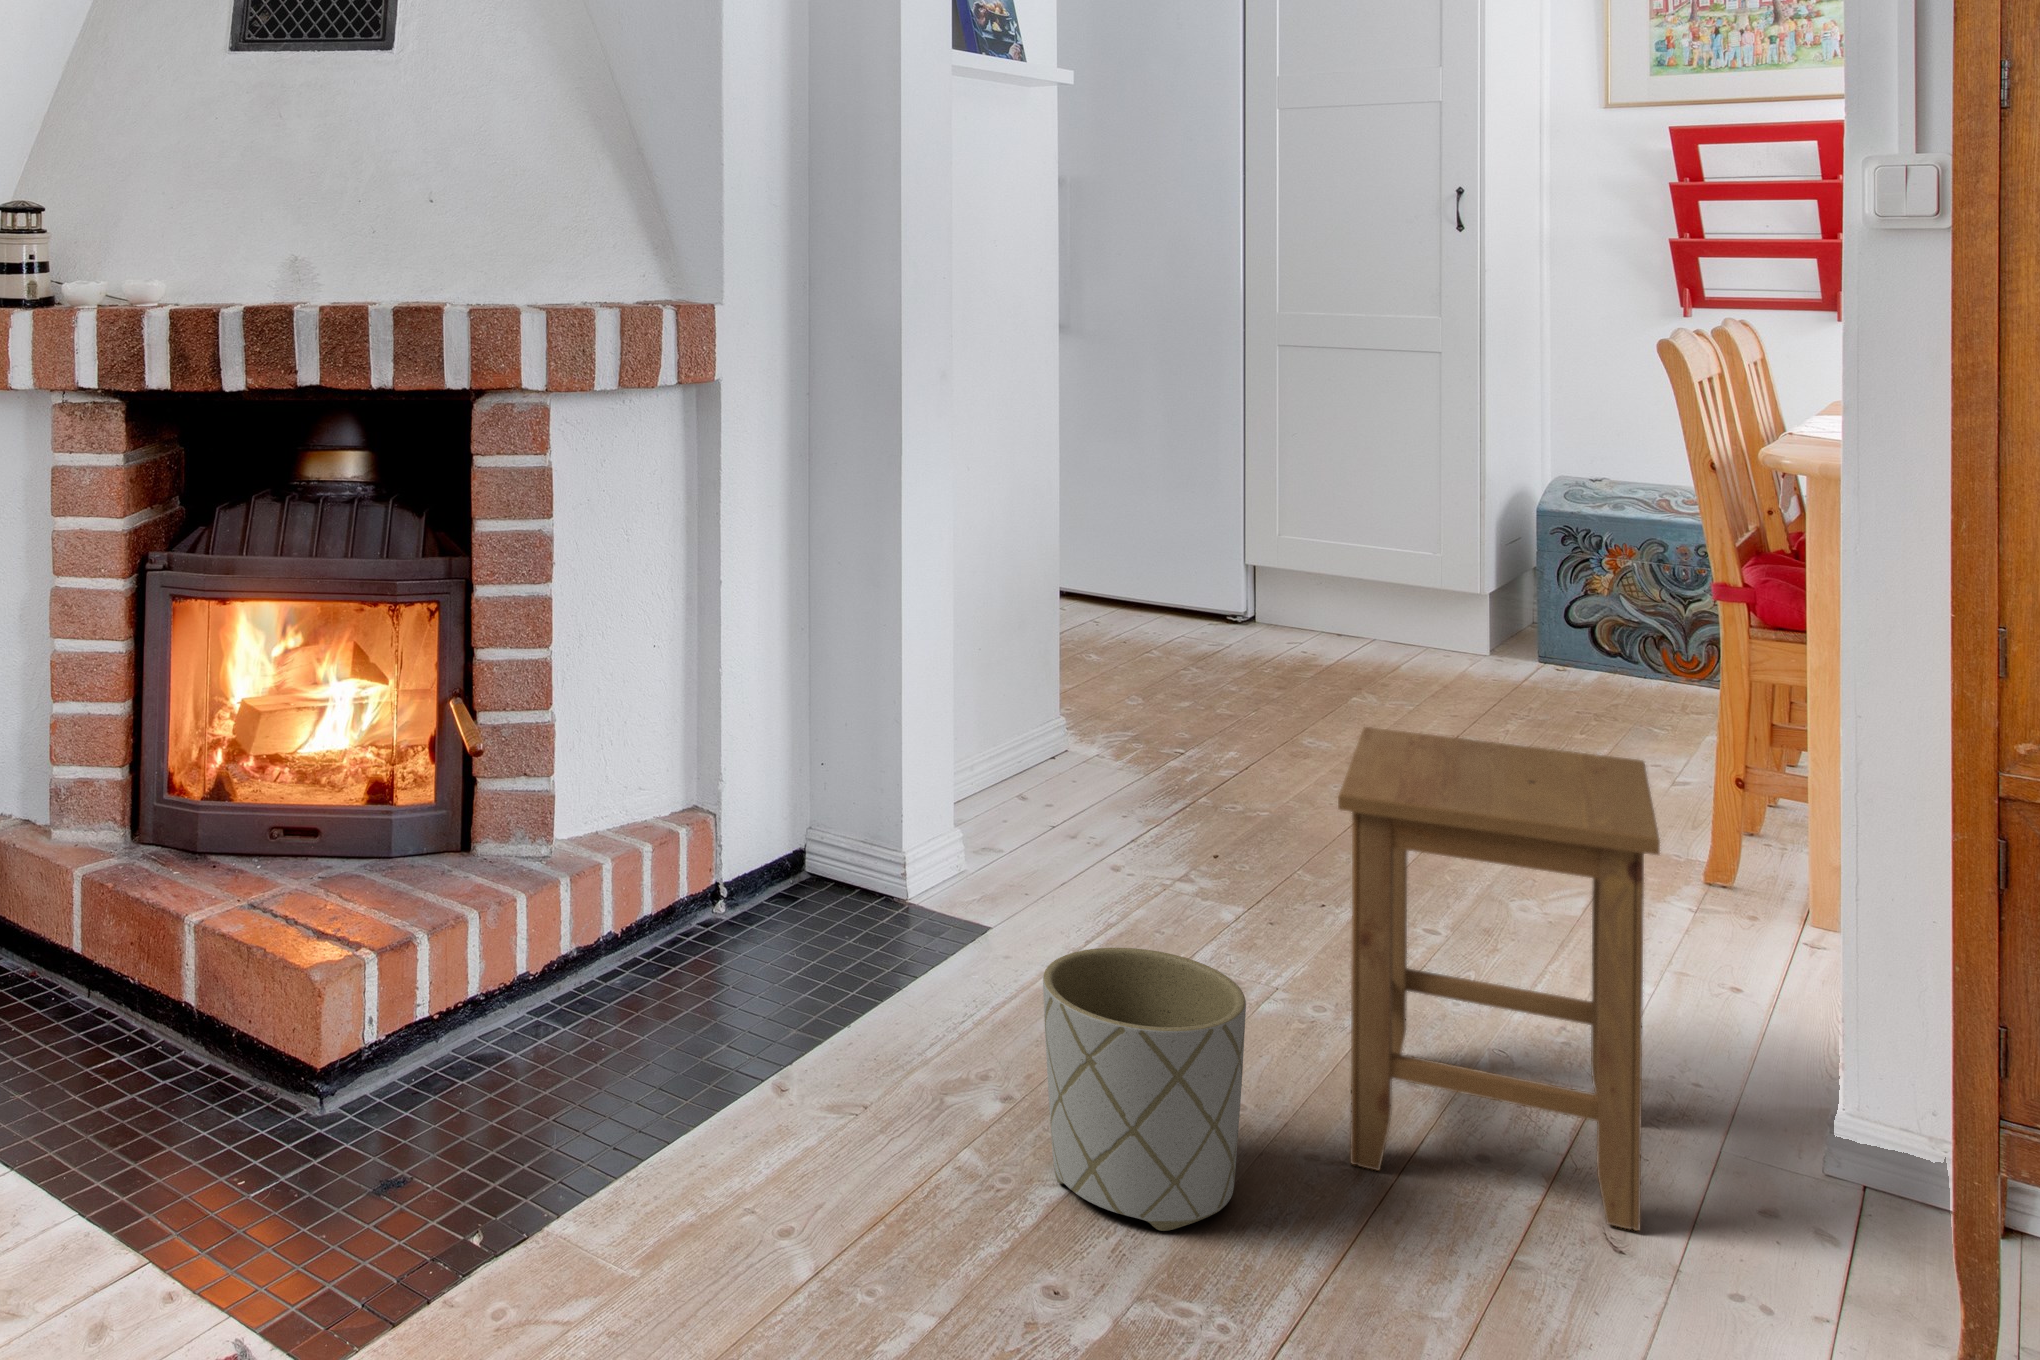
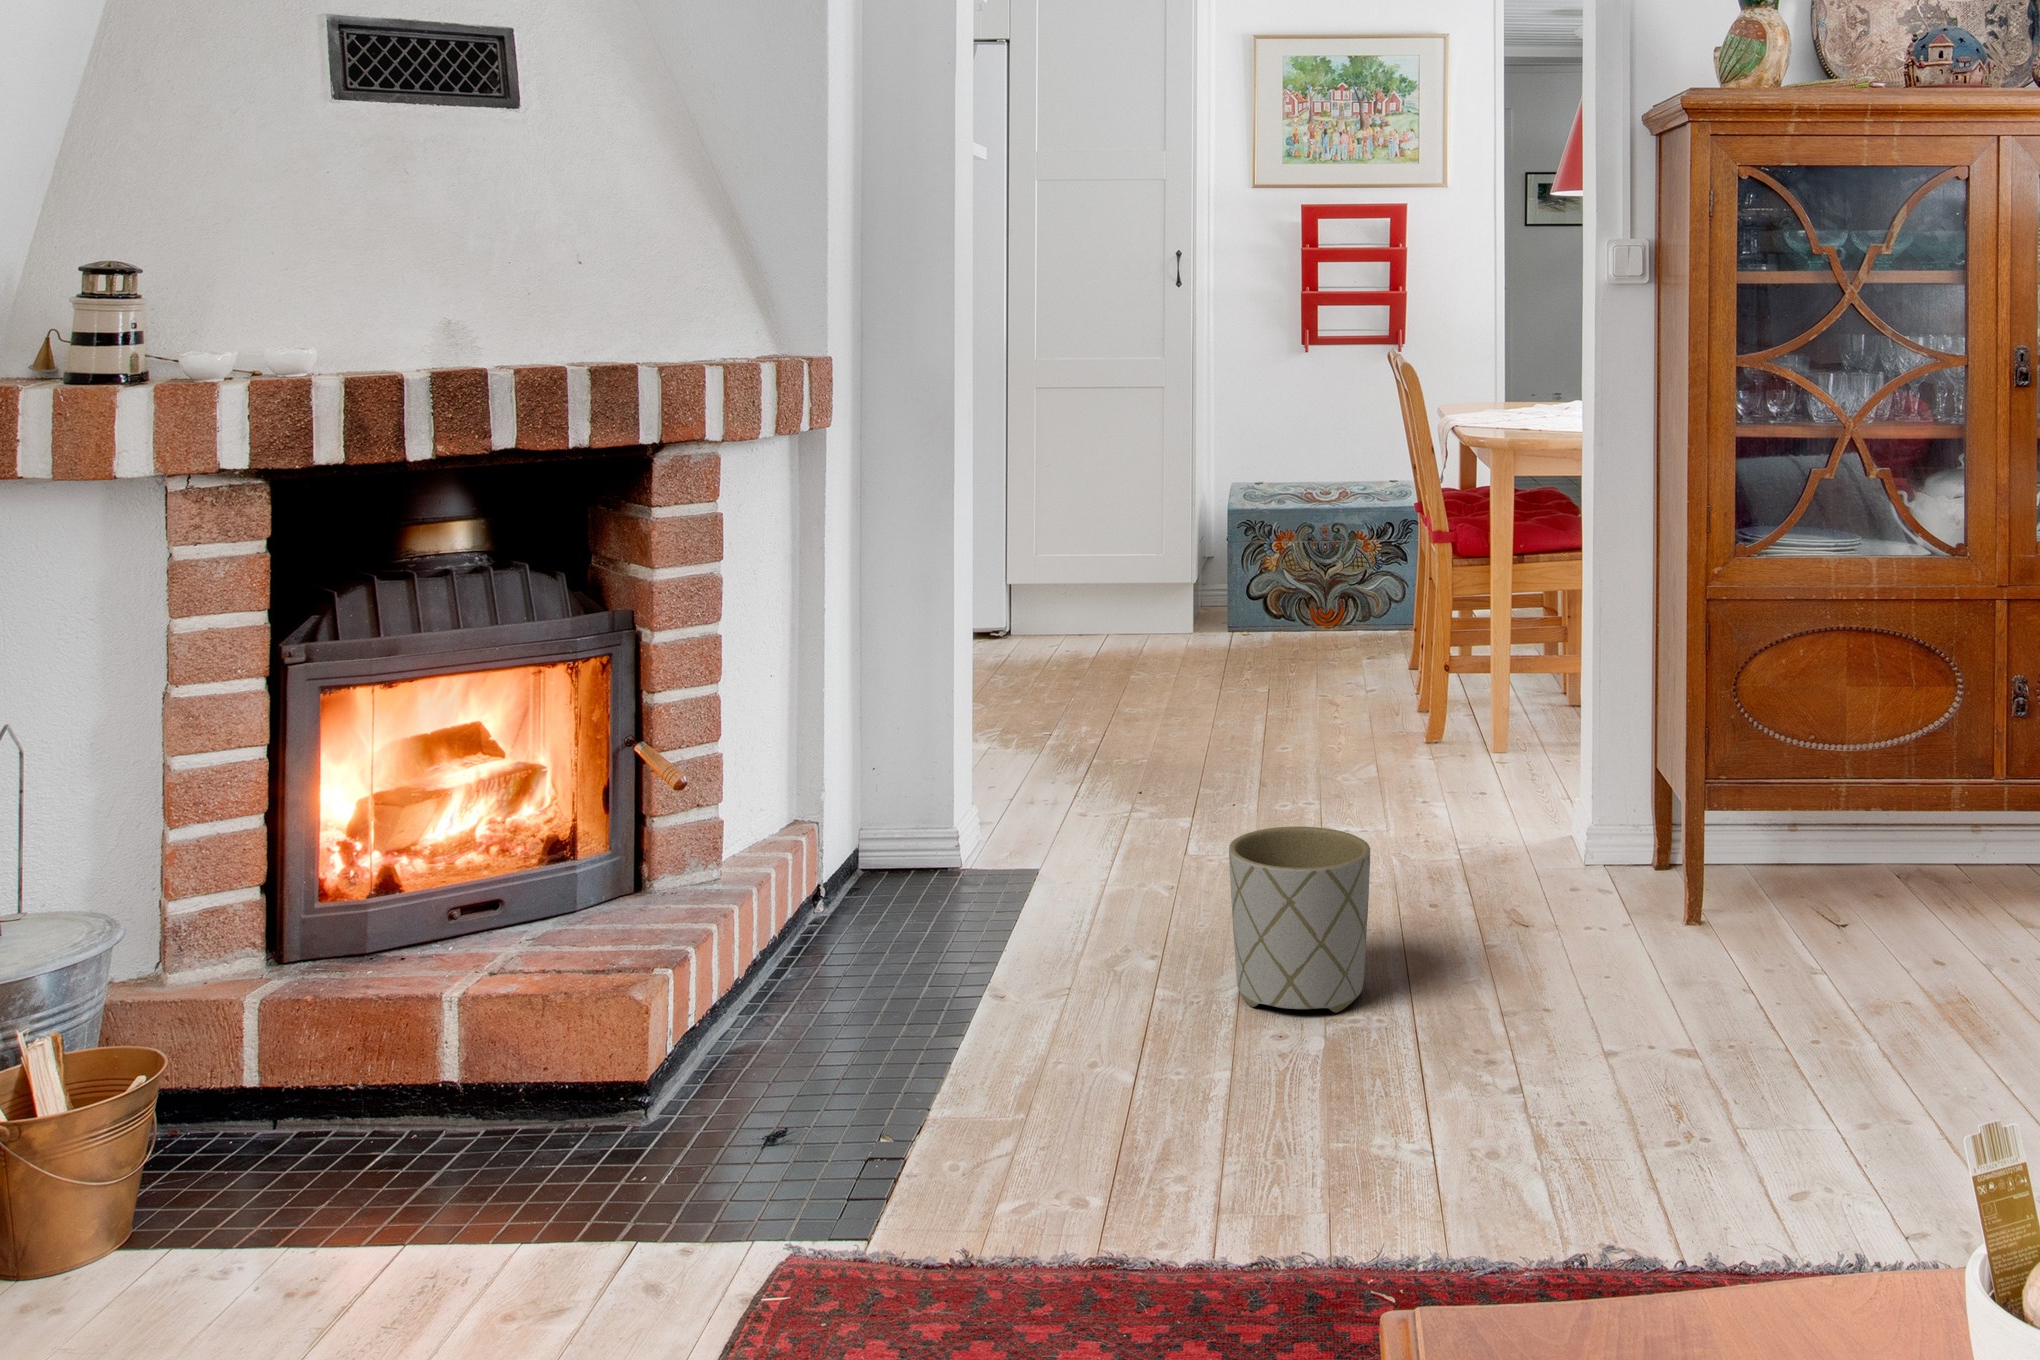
stool: present [1338,727,1660,1231] -> none [1350,645,1578,949]

